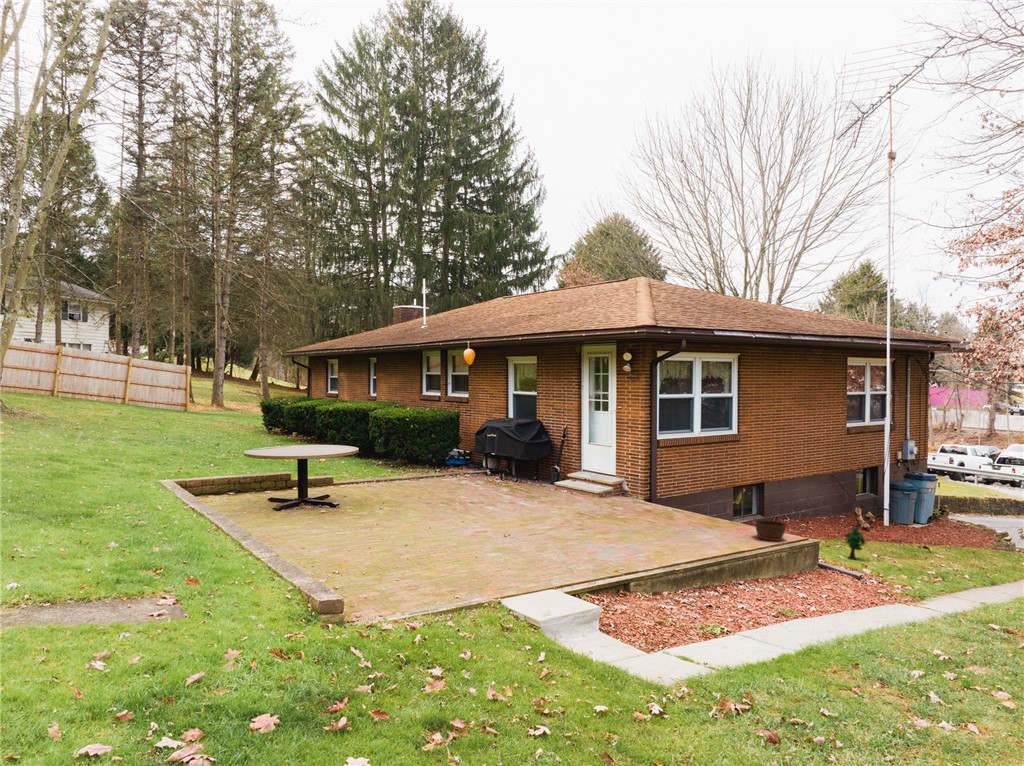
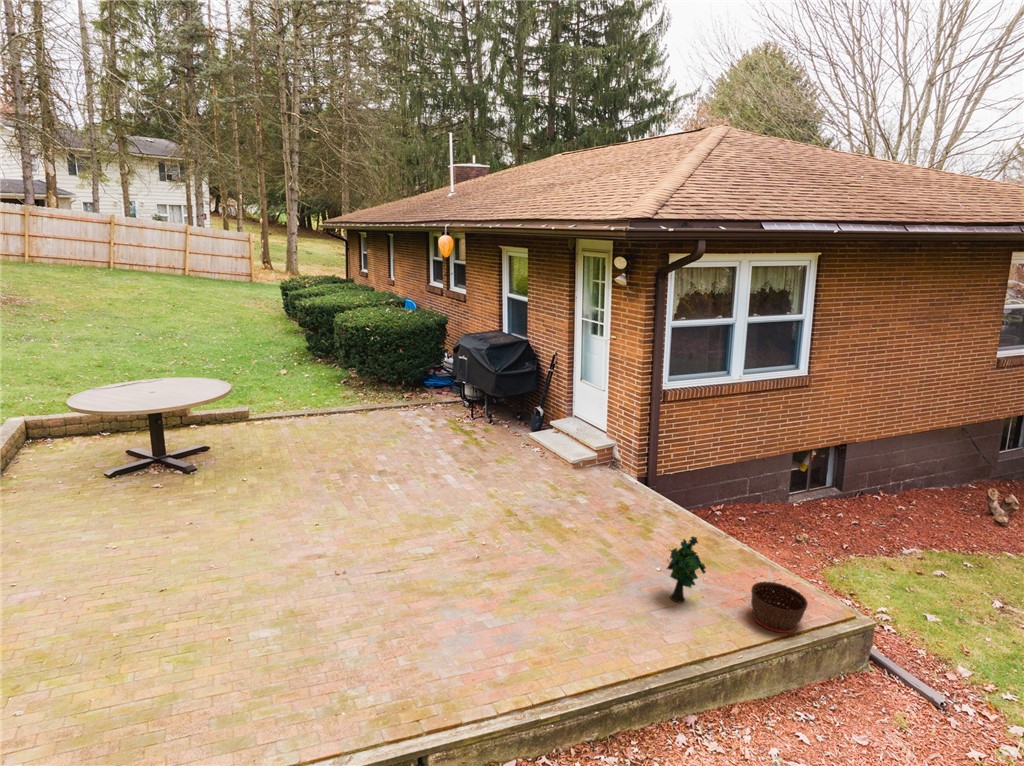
decorative plant: present [845,525,865,560] -> present [667,537,706,602]

